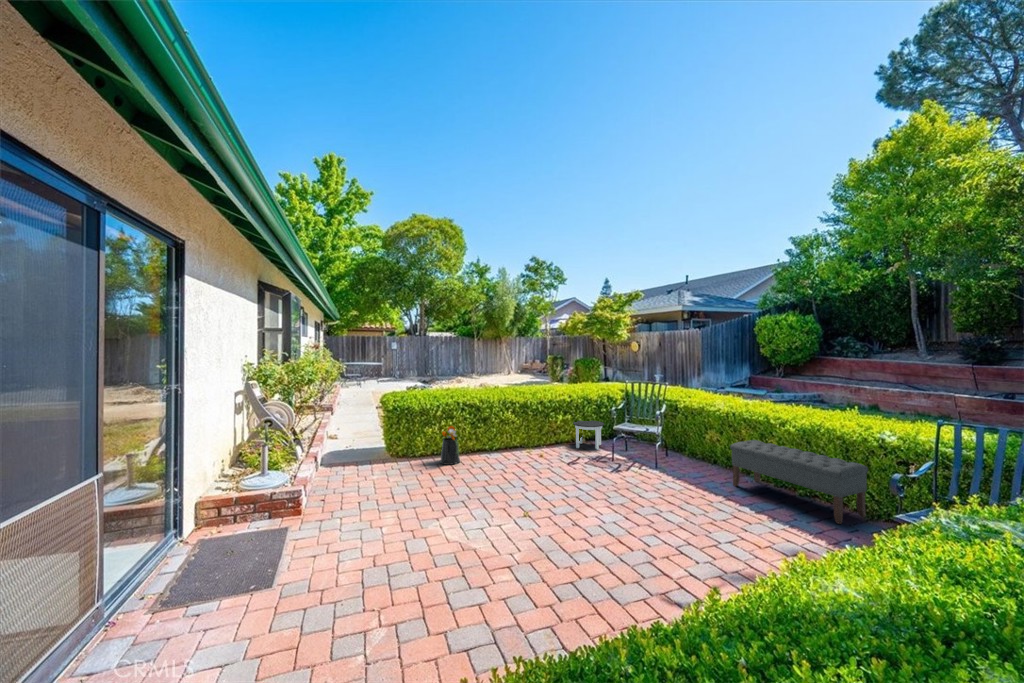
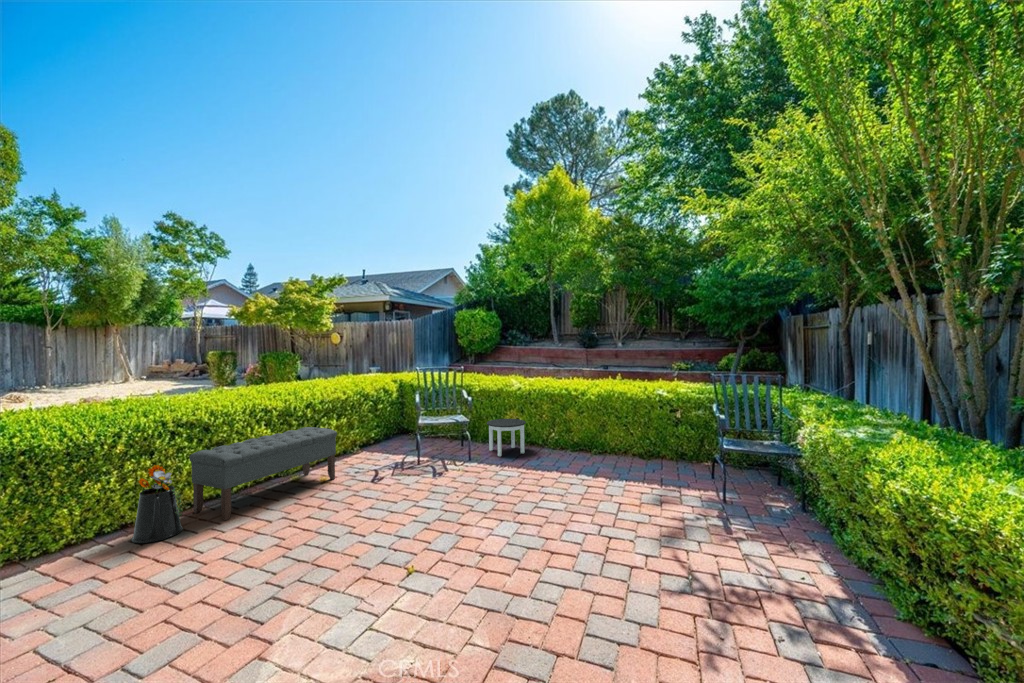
round table: present [573,421,604,450] -> present [487,419,526,456]
bench: present [730,440,868,524] -> present [189,427,337,520]

